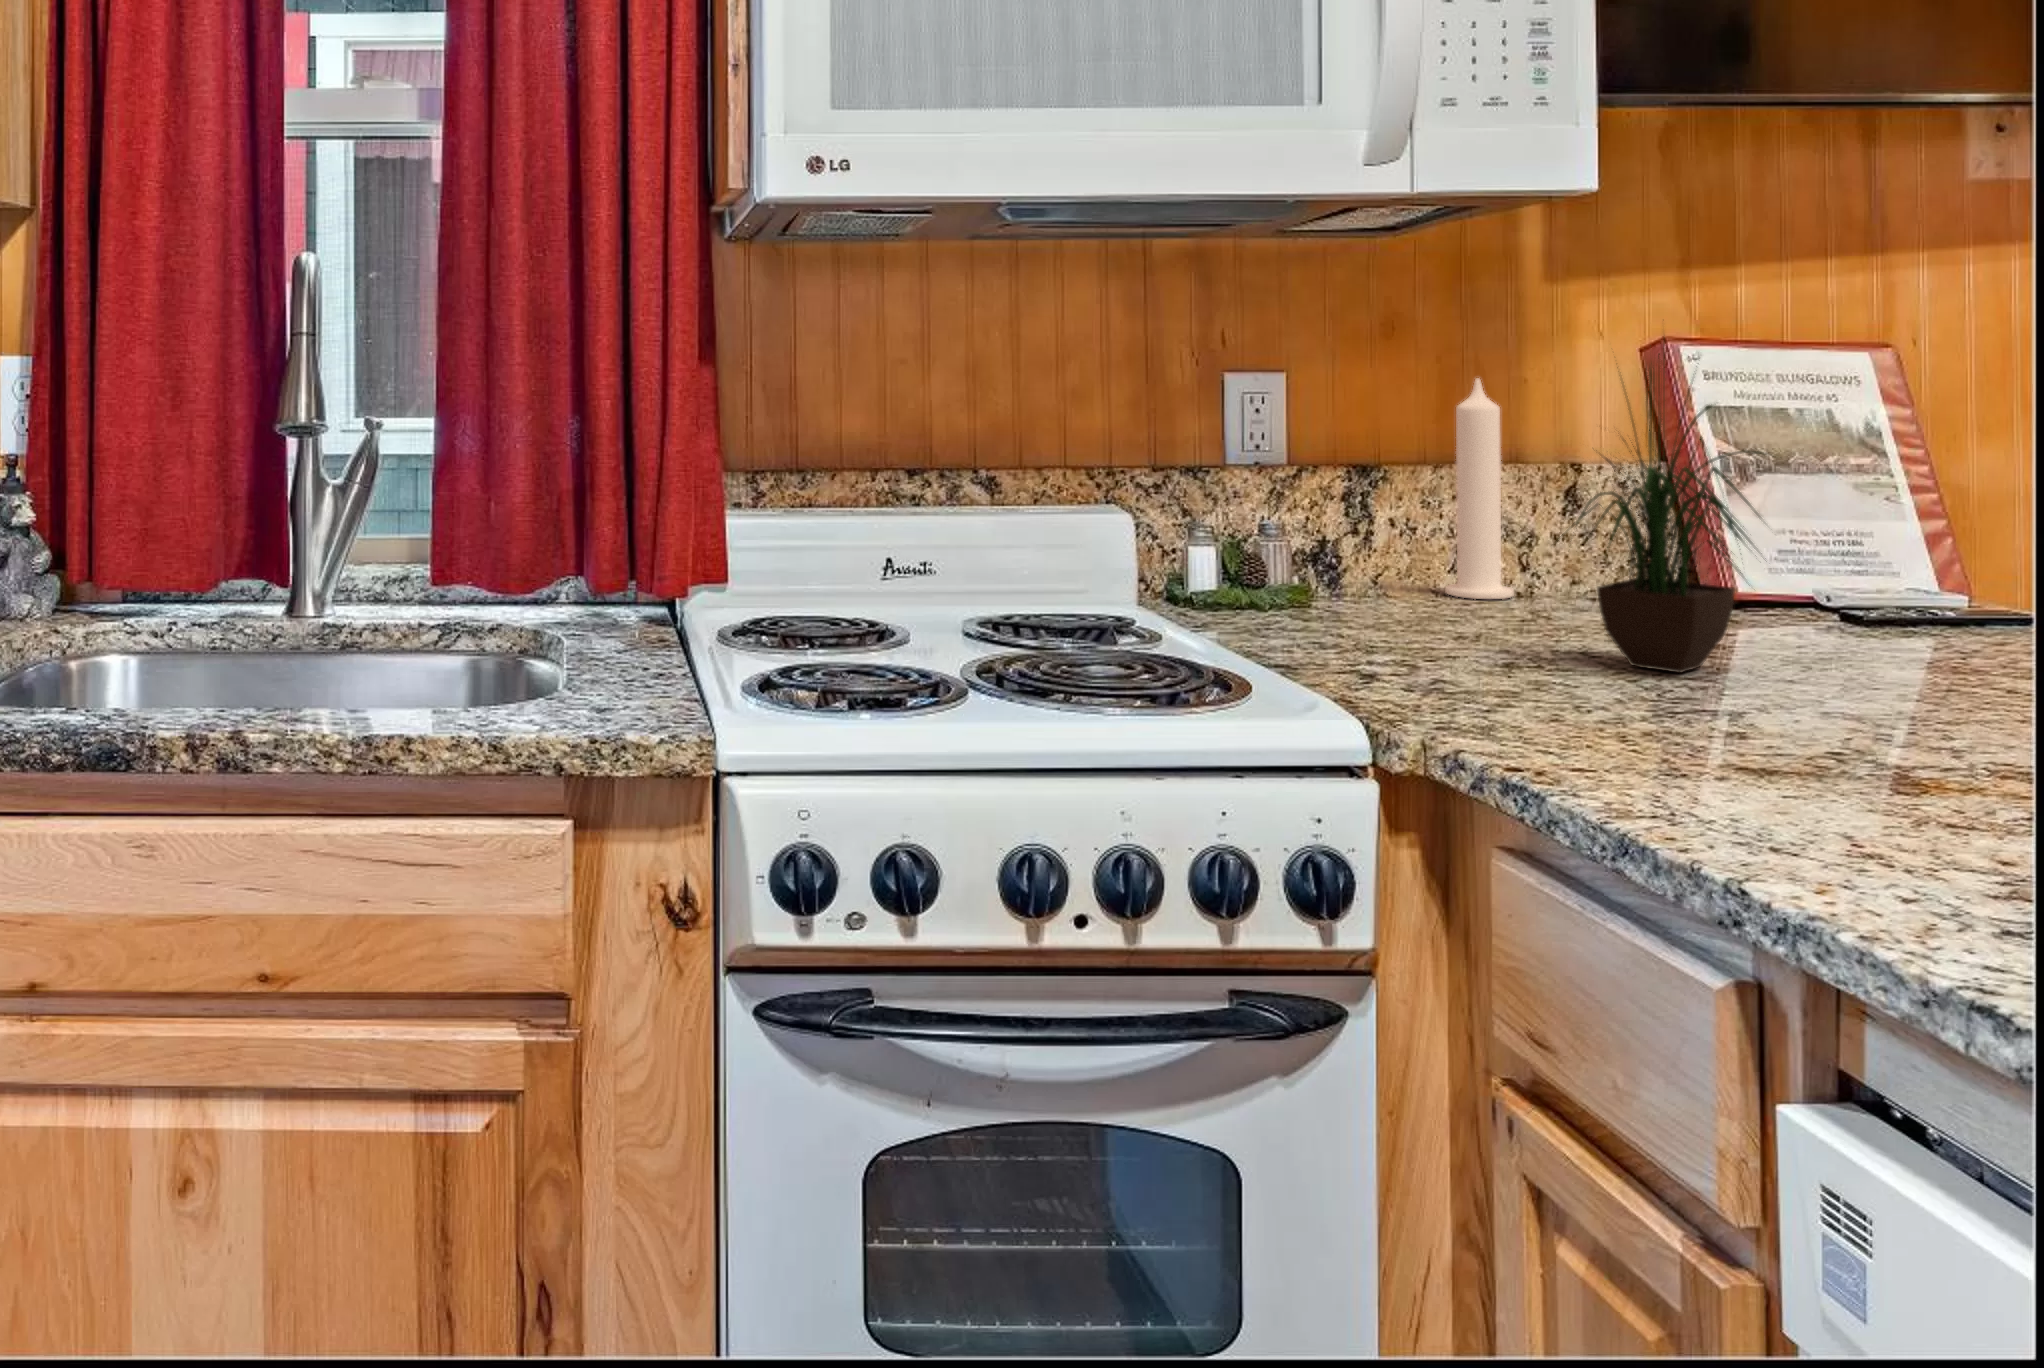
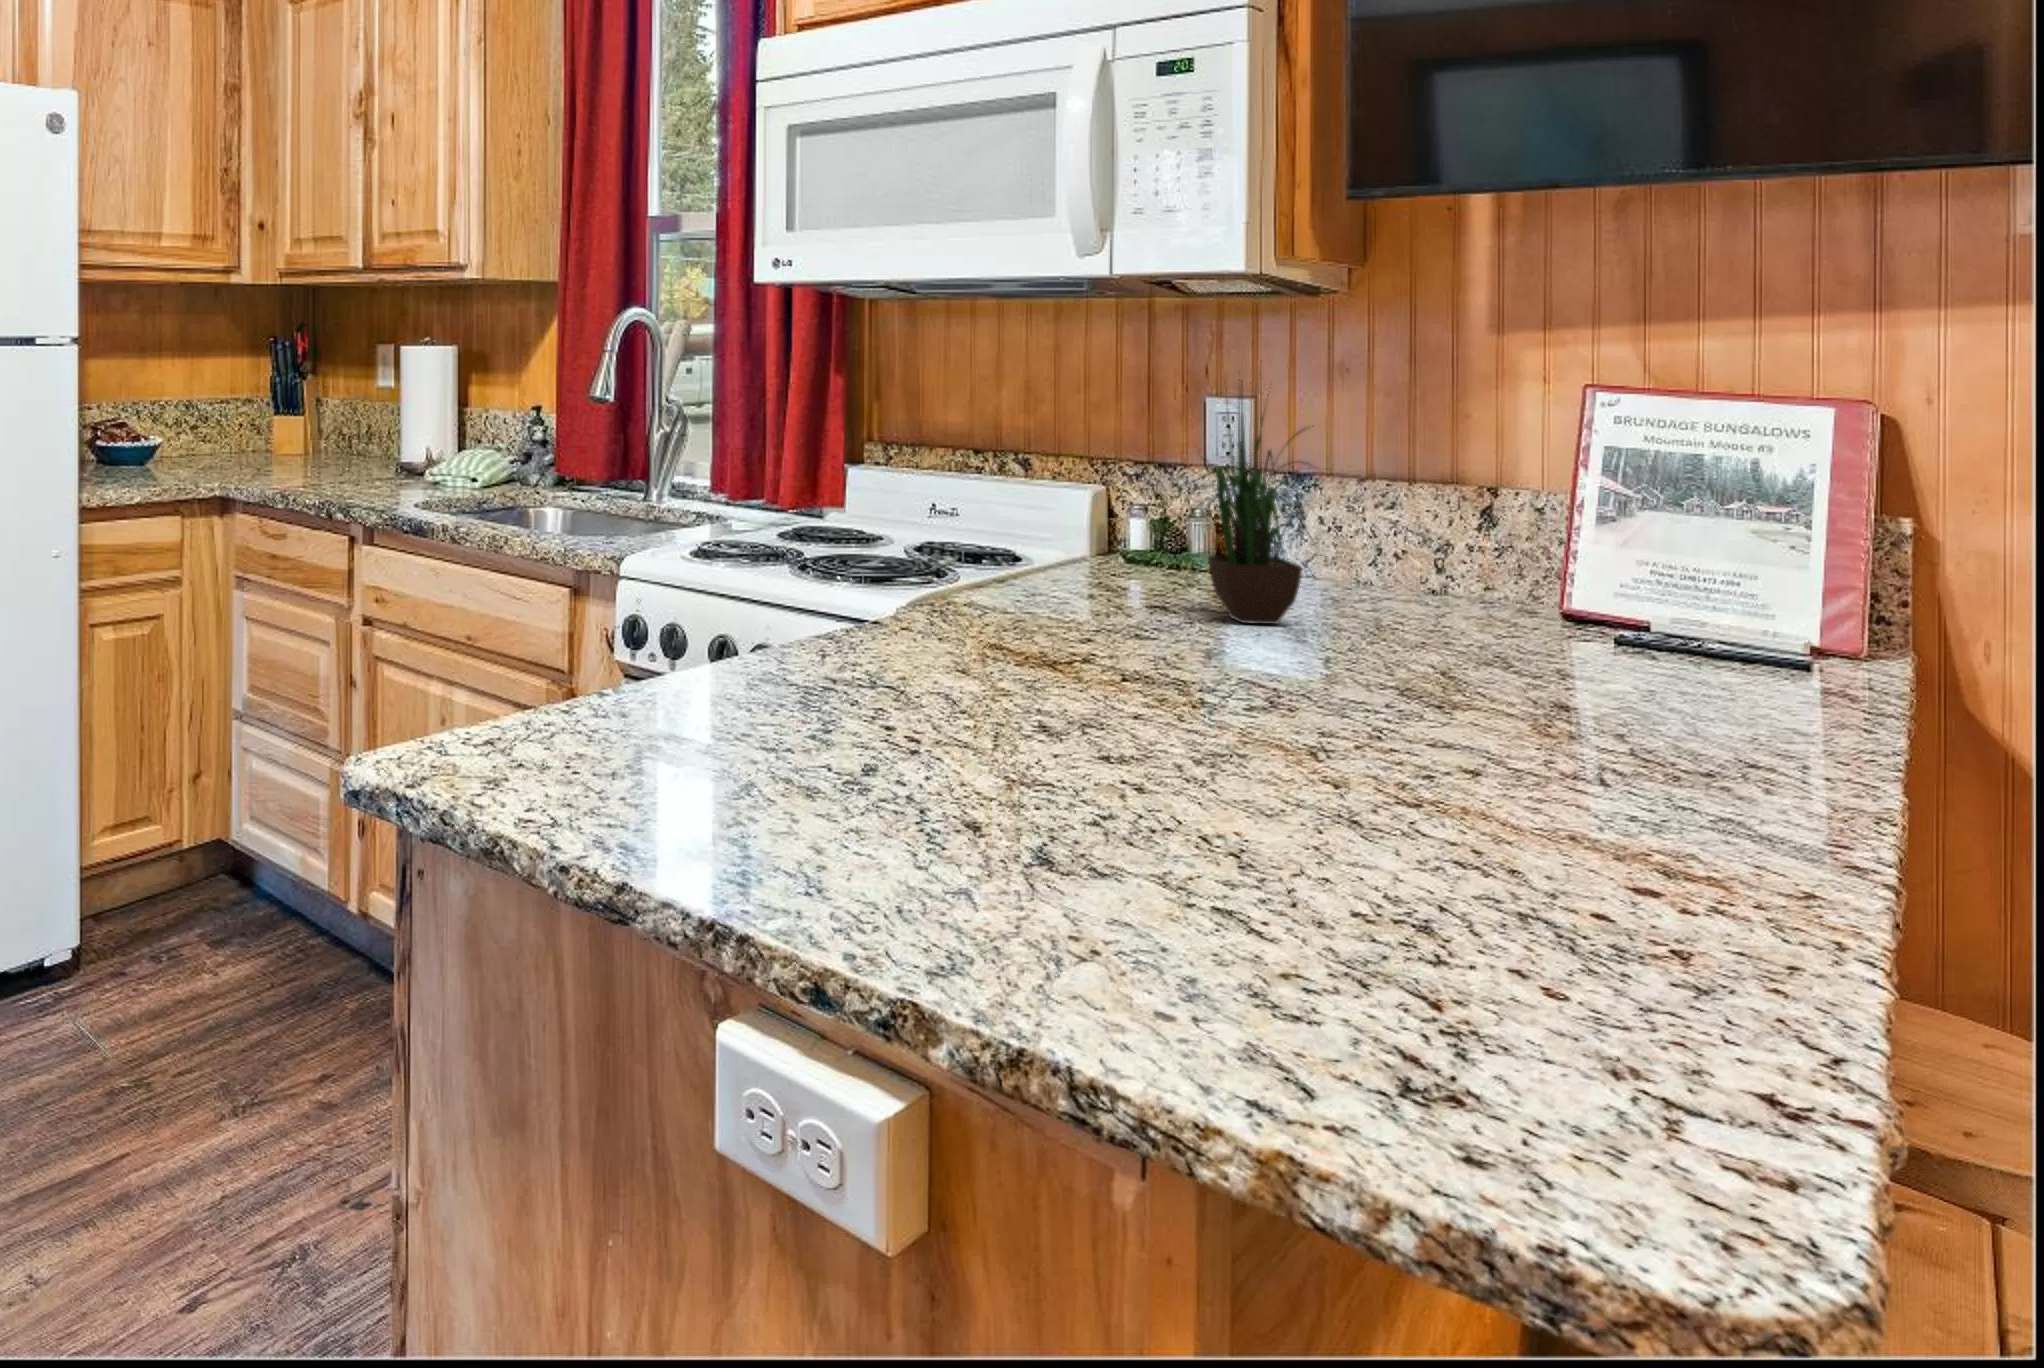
candle: present [1445,378,1514,599] -> none [1357,410,1416,590]

